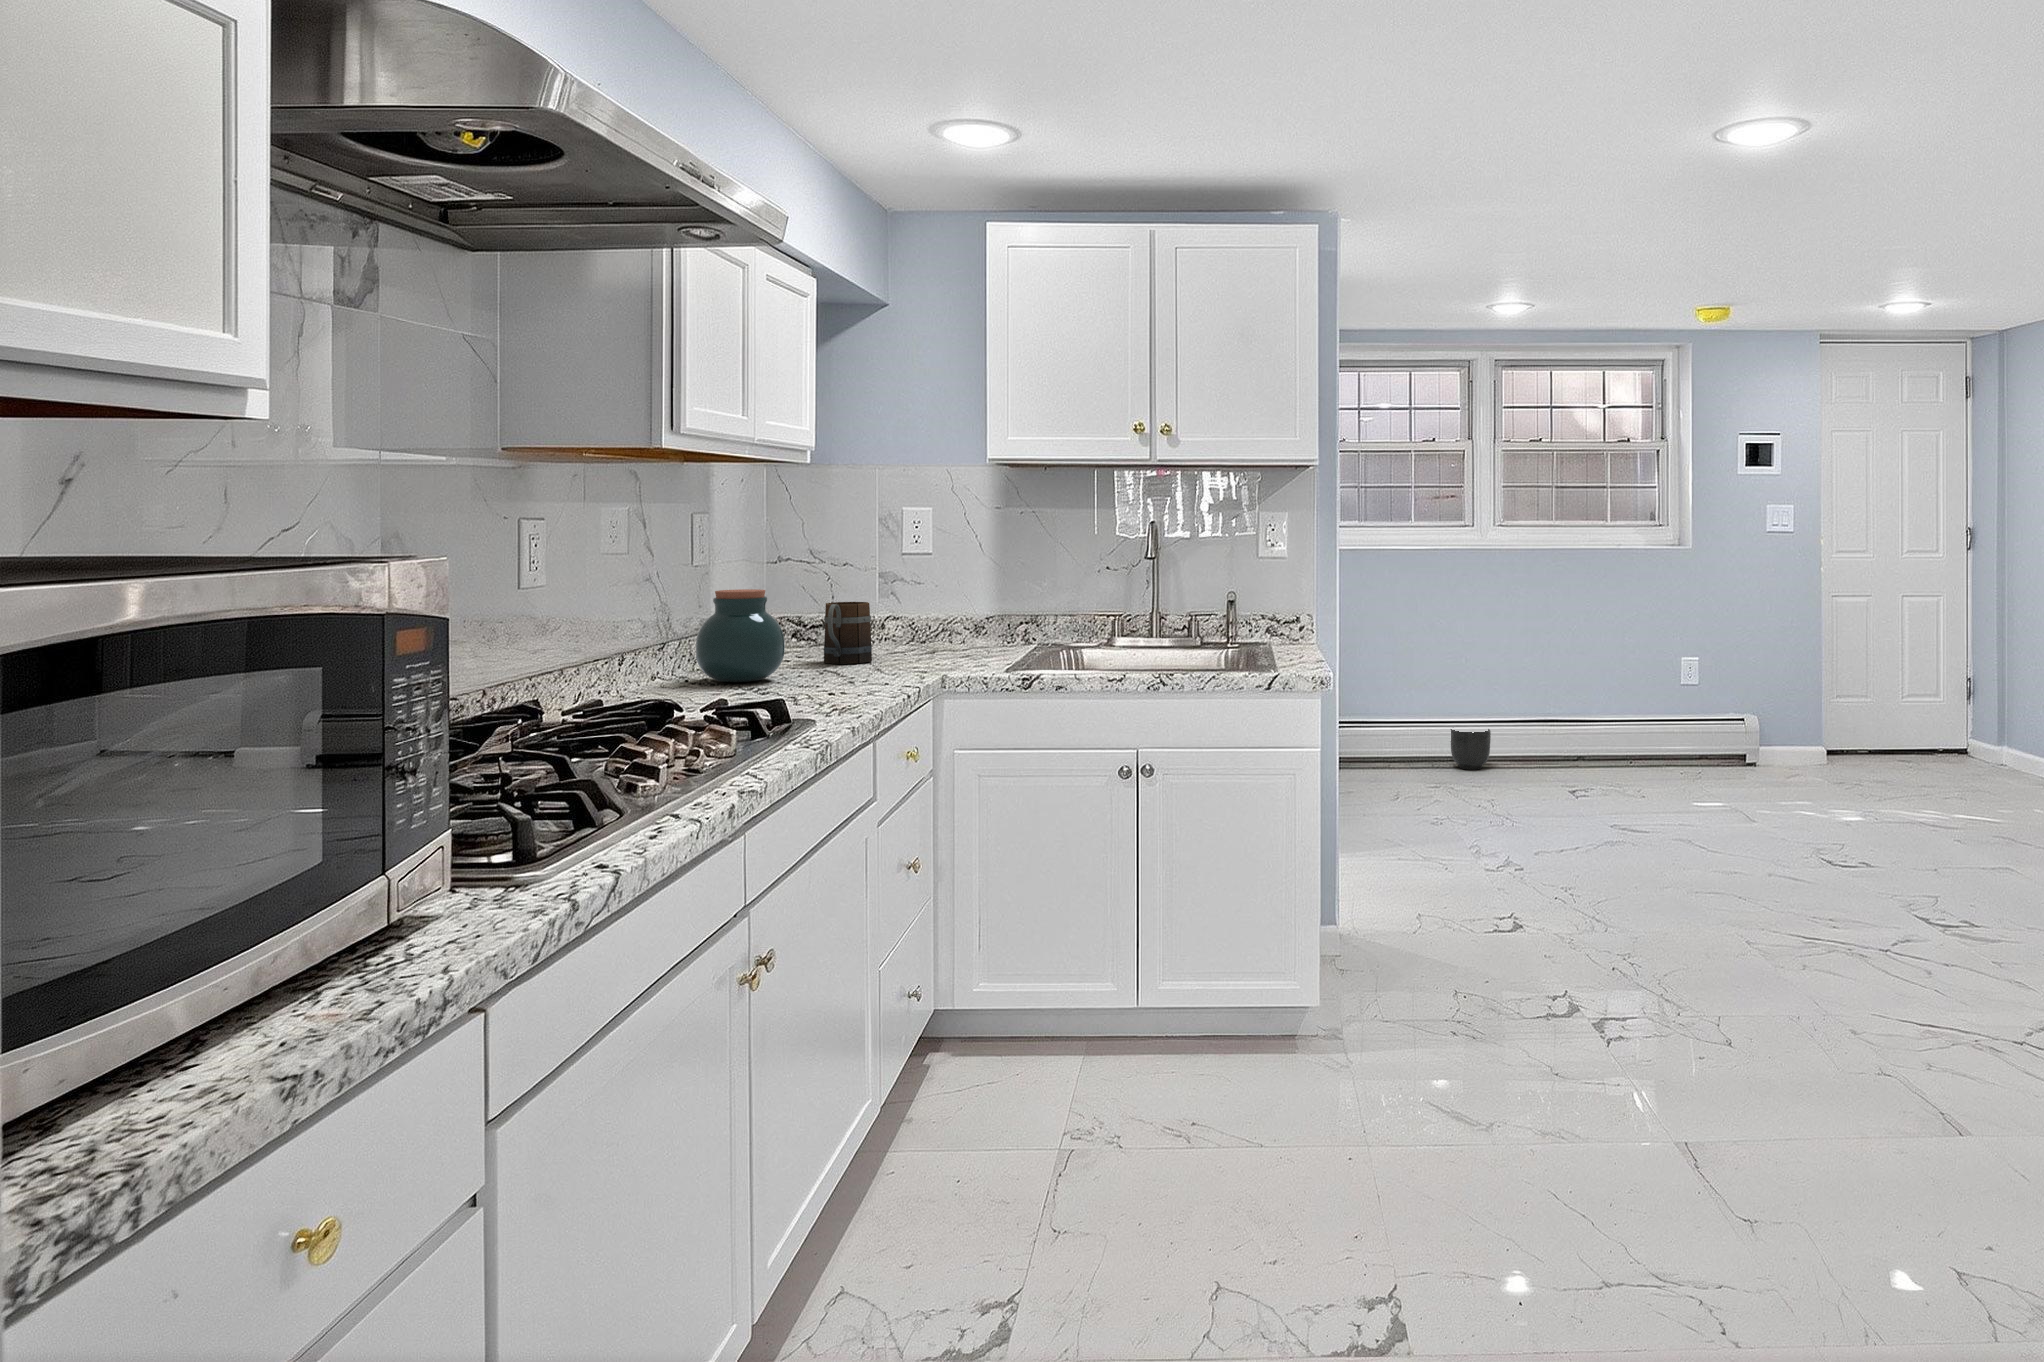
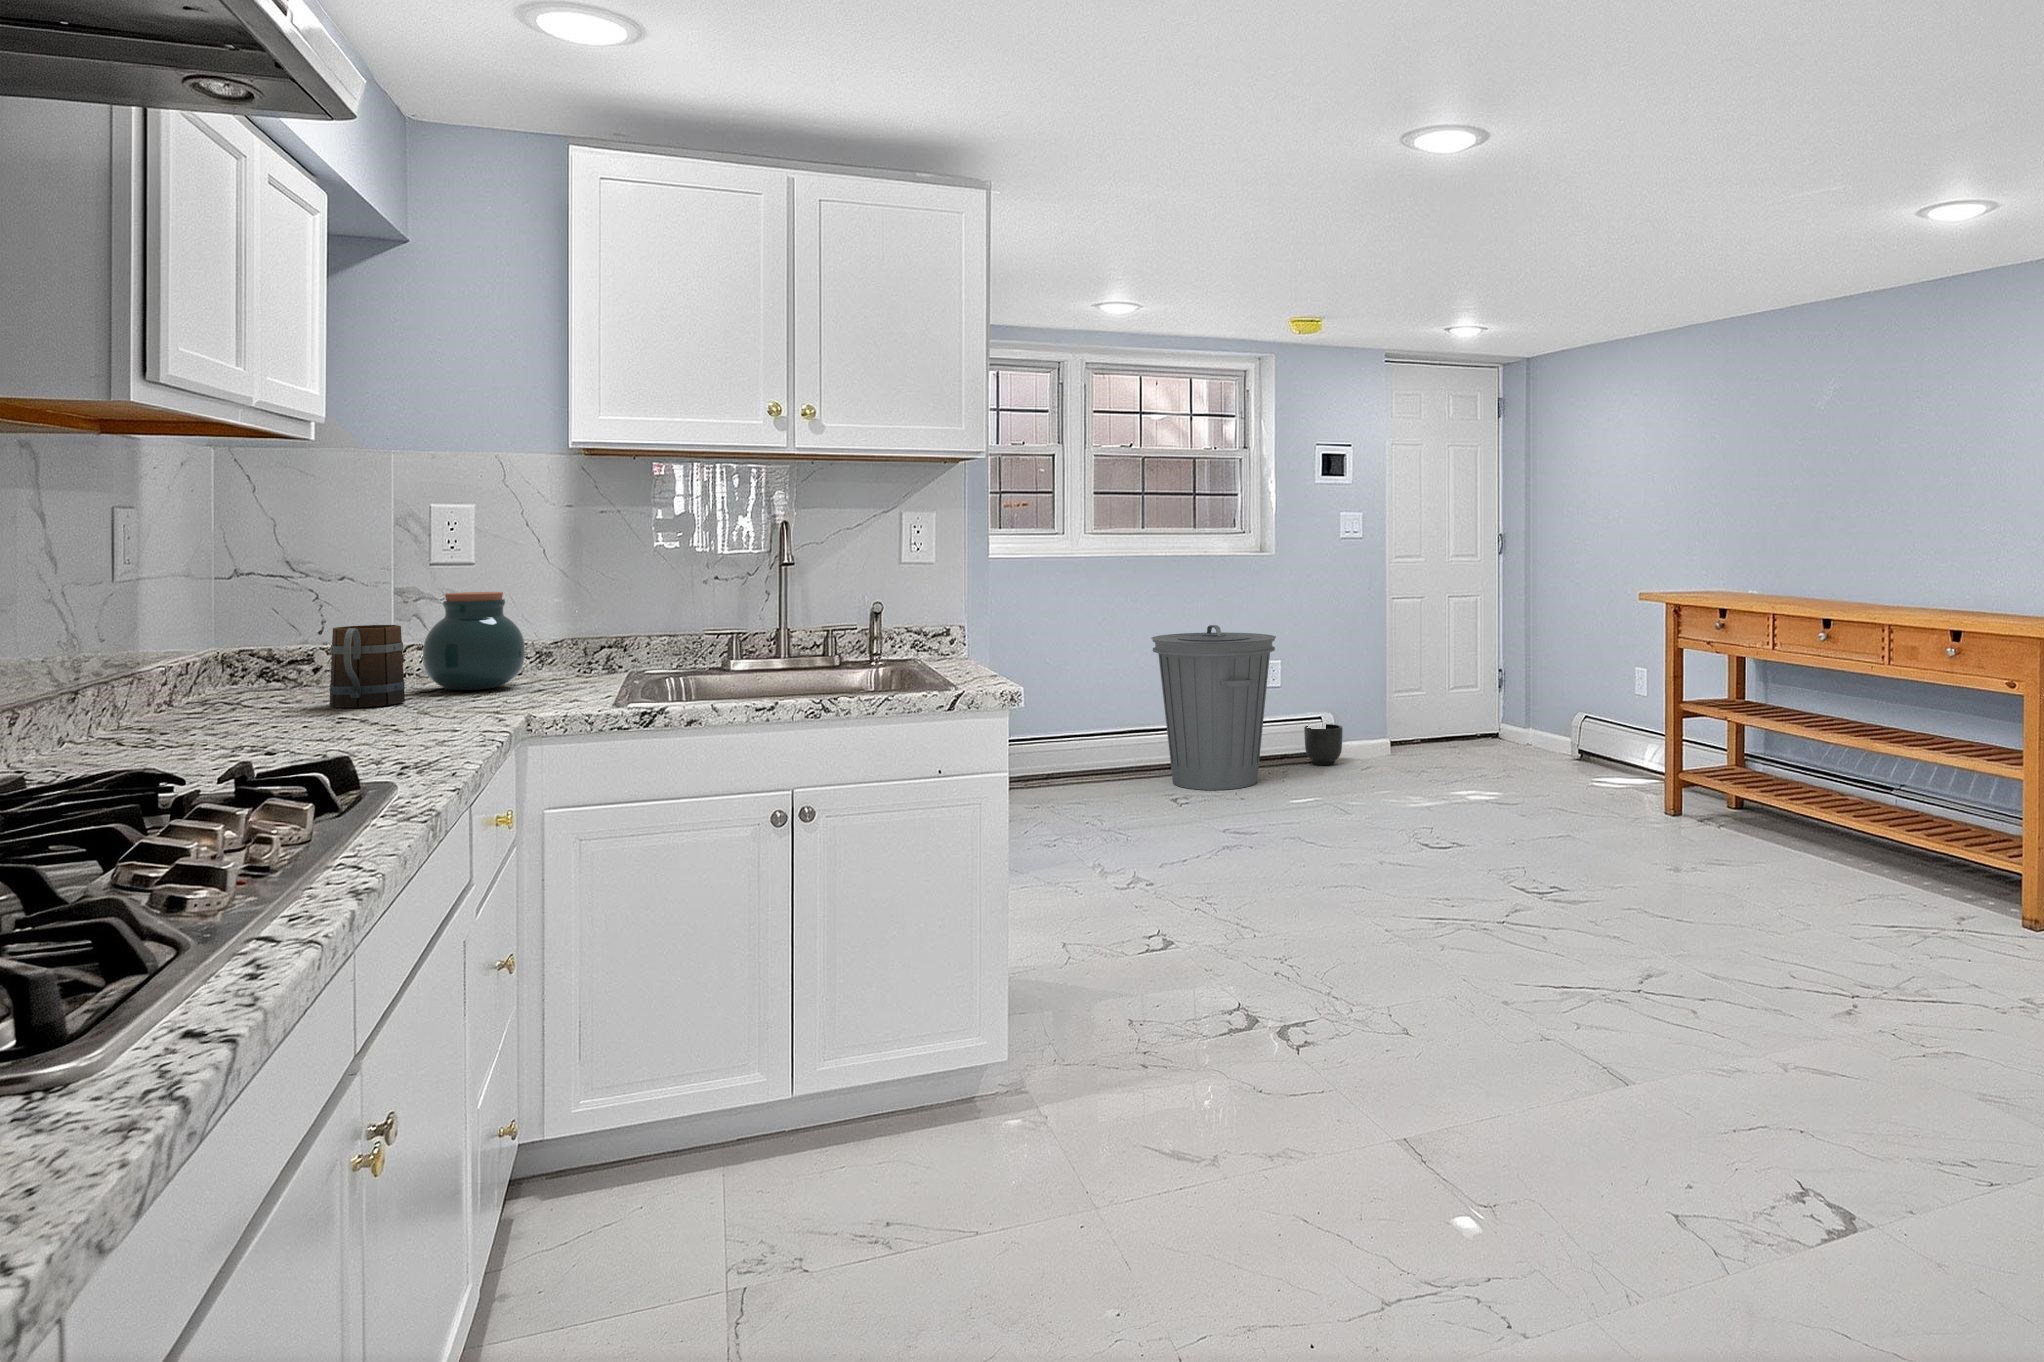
jar: present [696,589,785,682] -> present [423,592,525,690]
trash can: none [1561,620,1692,785] -> present [1151,625,1276,790]
planter: present [1450,729,1491,770] -> present [1304,724,1343,765]

